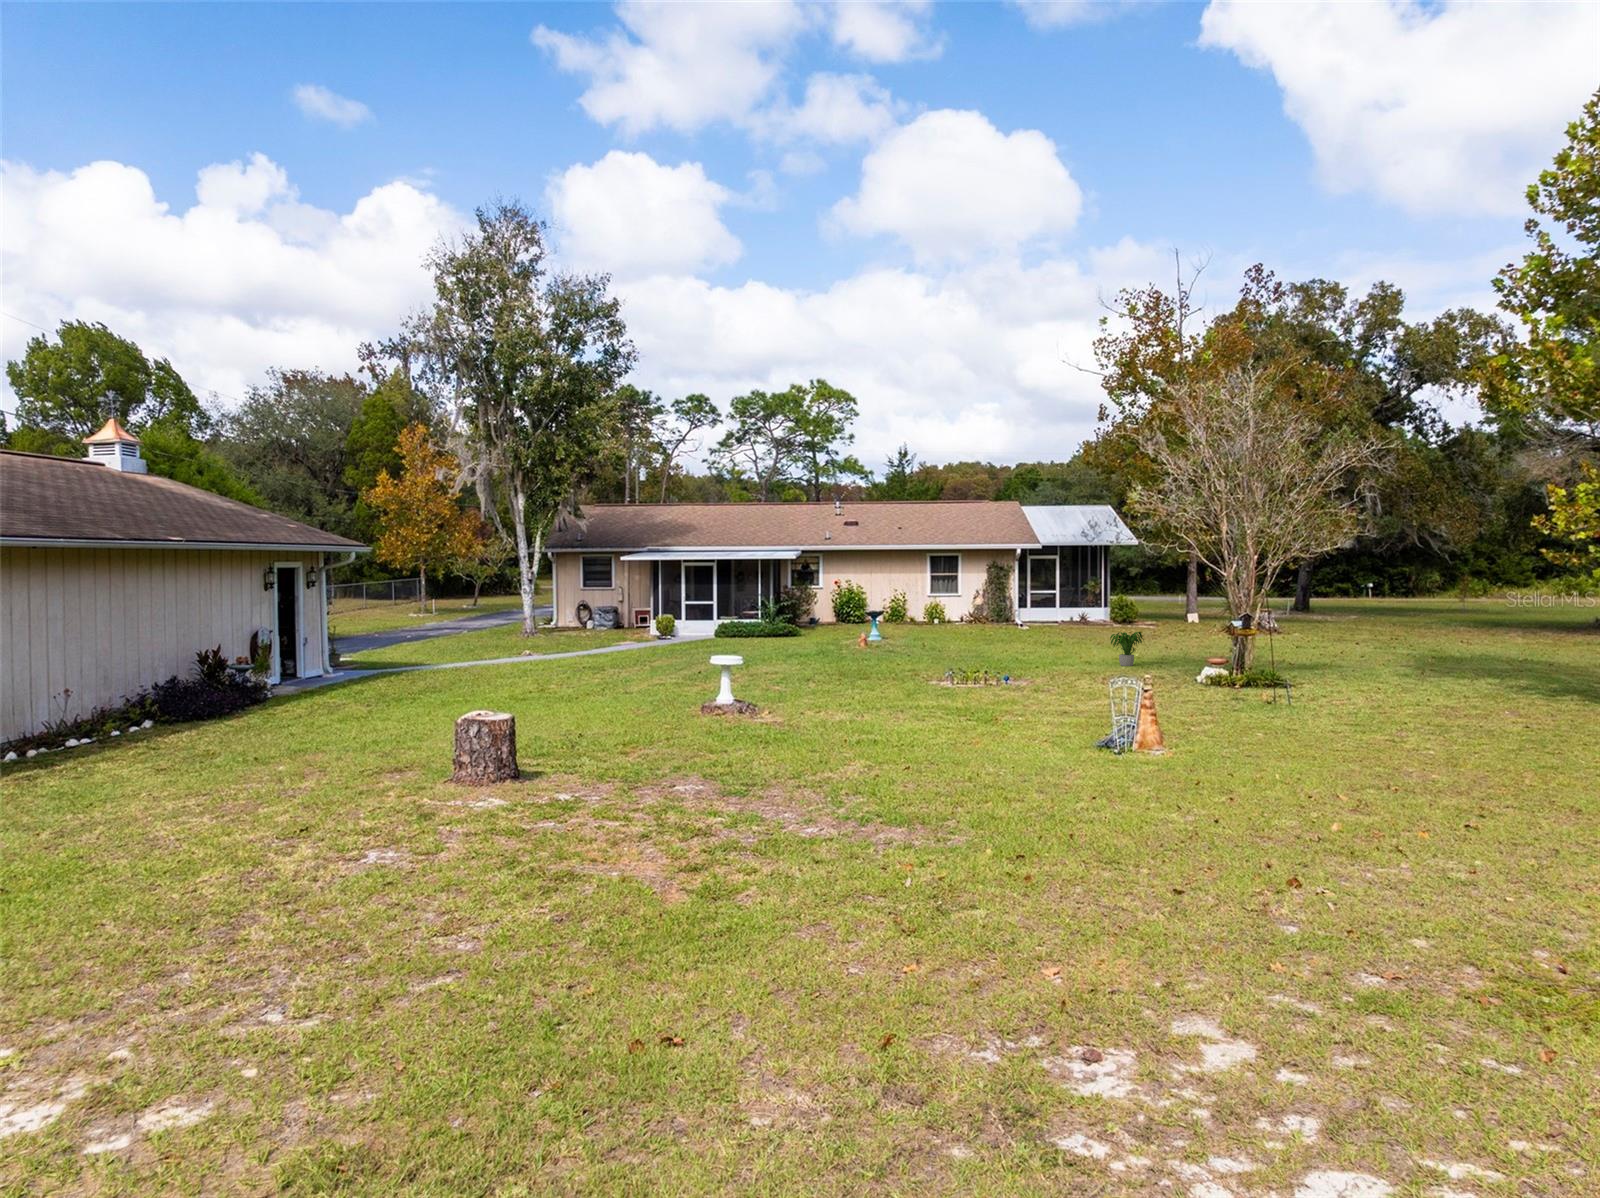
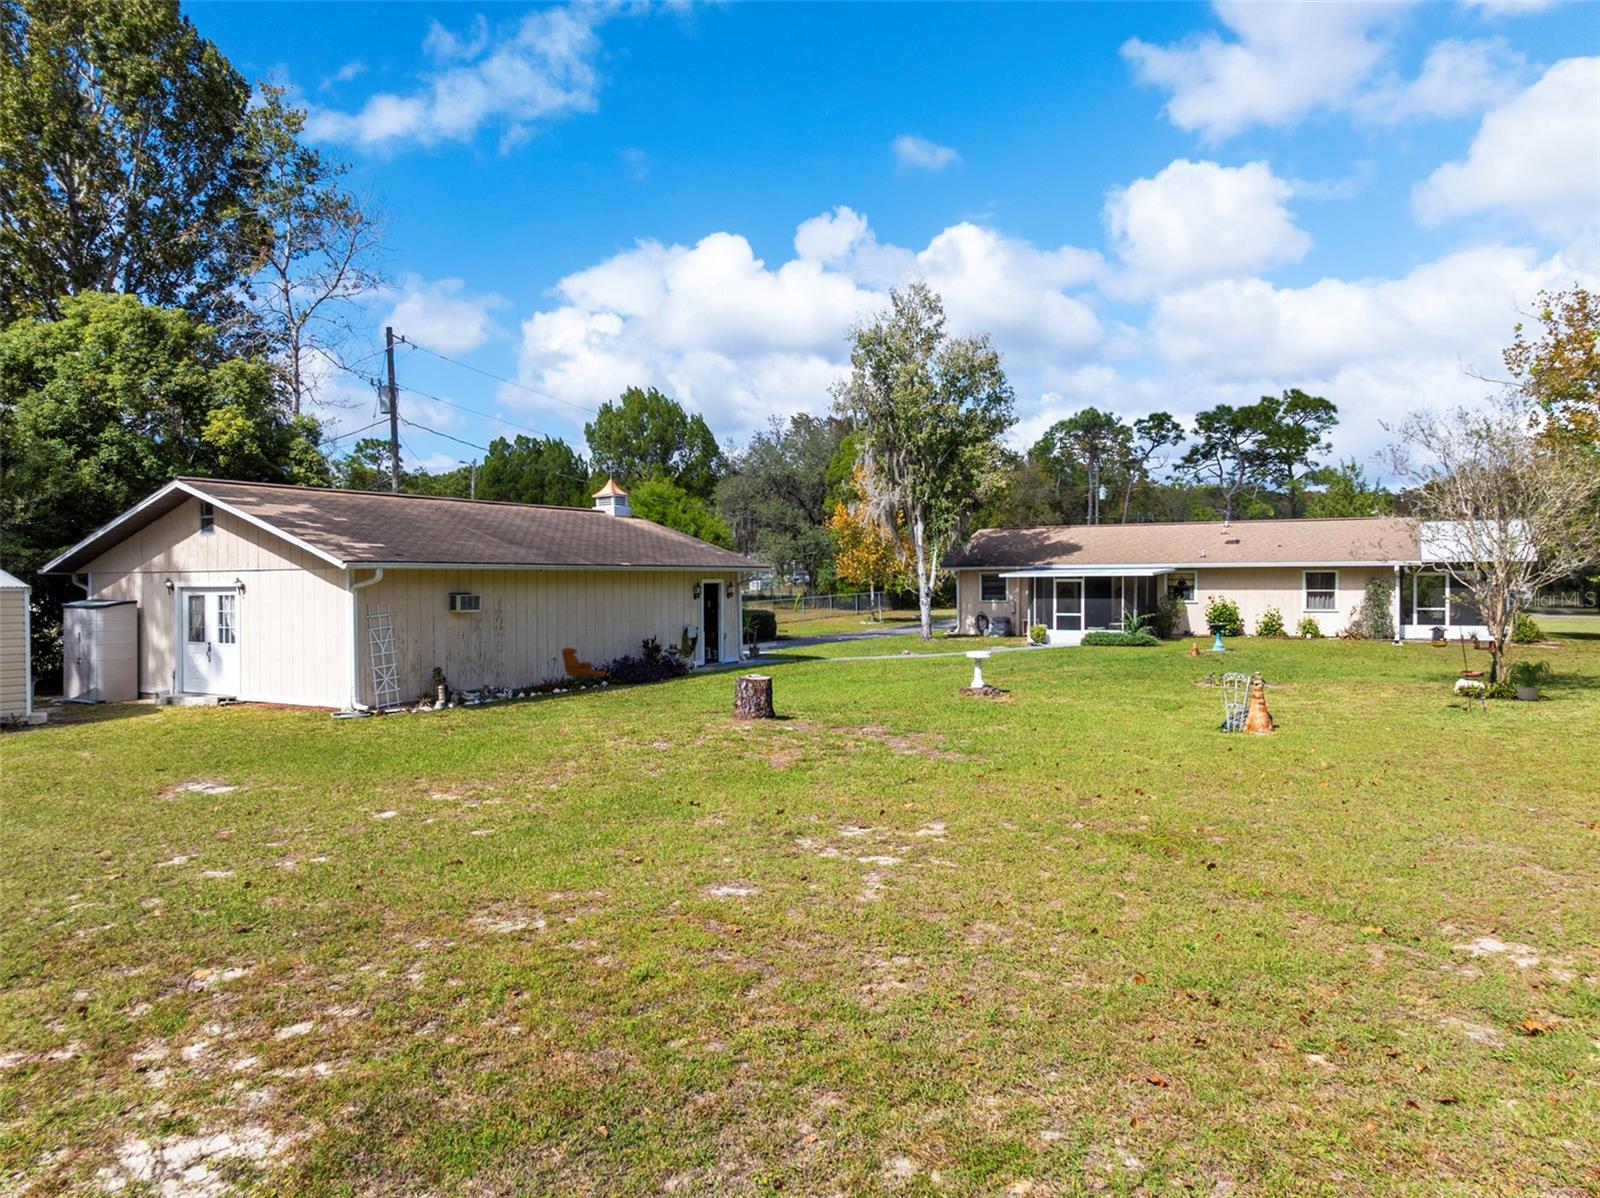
lounge chair: none [127,651,195,699] -> present [562,648,606,685]

